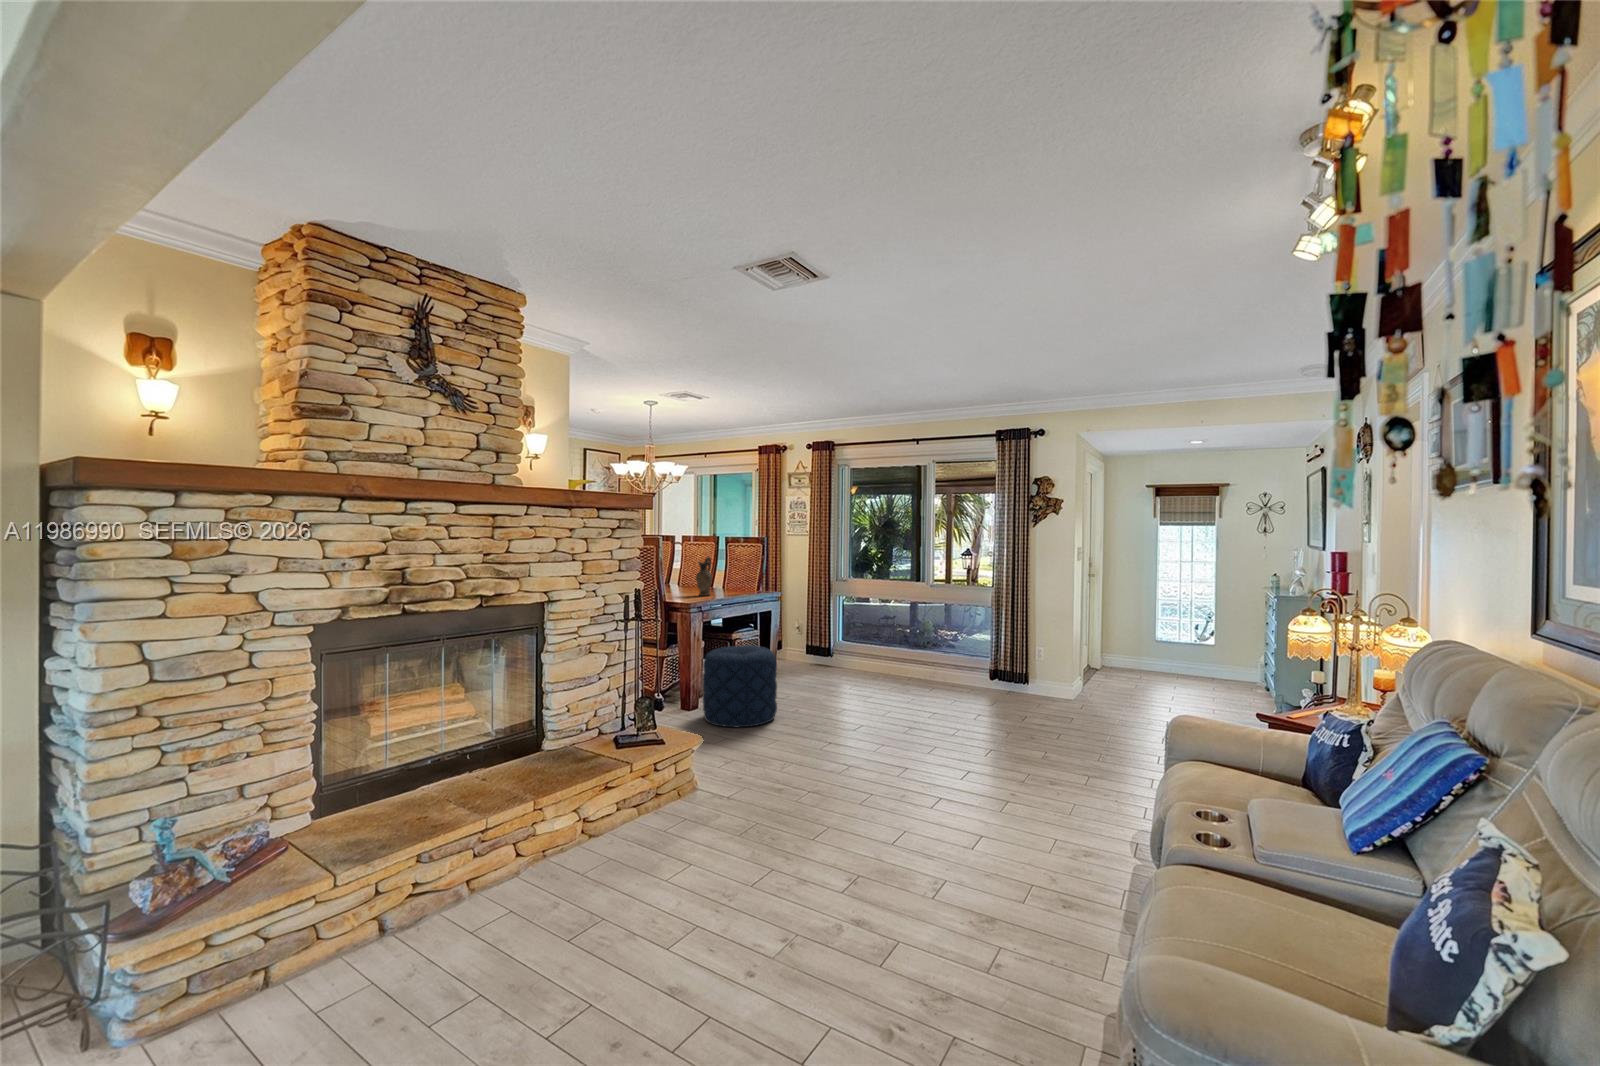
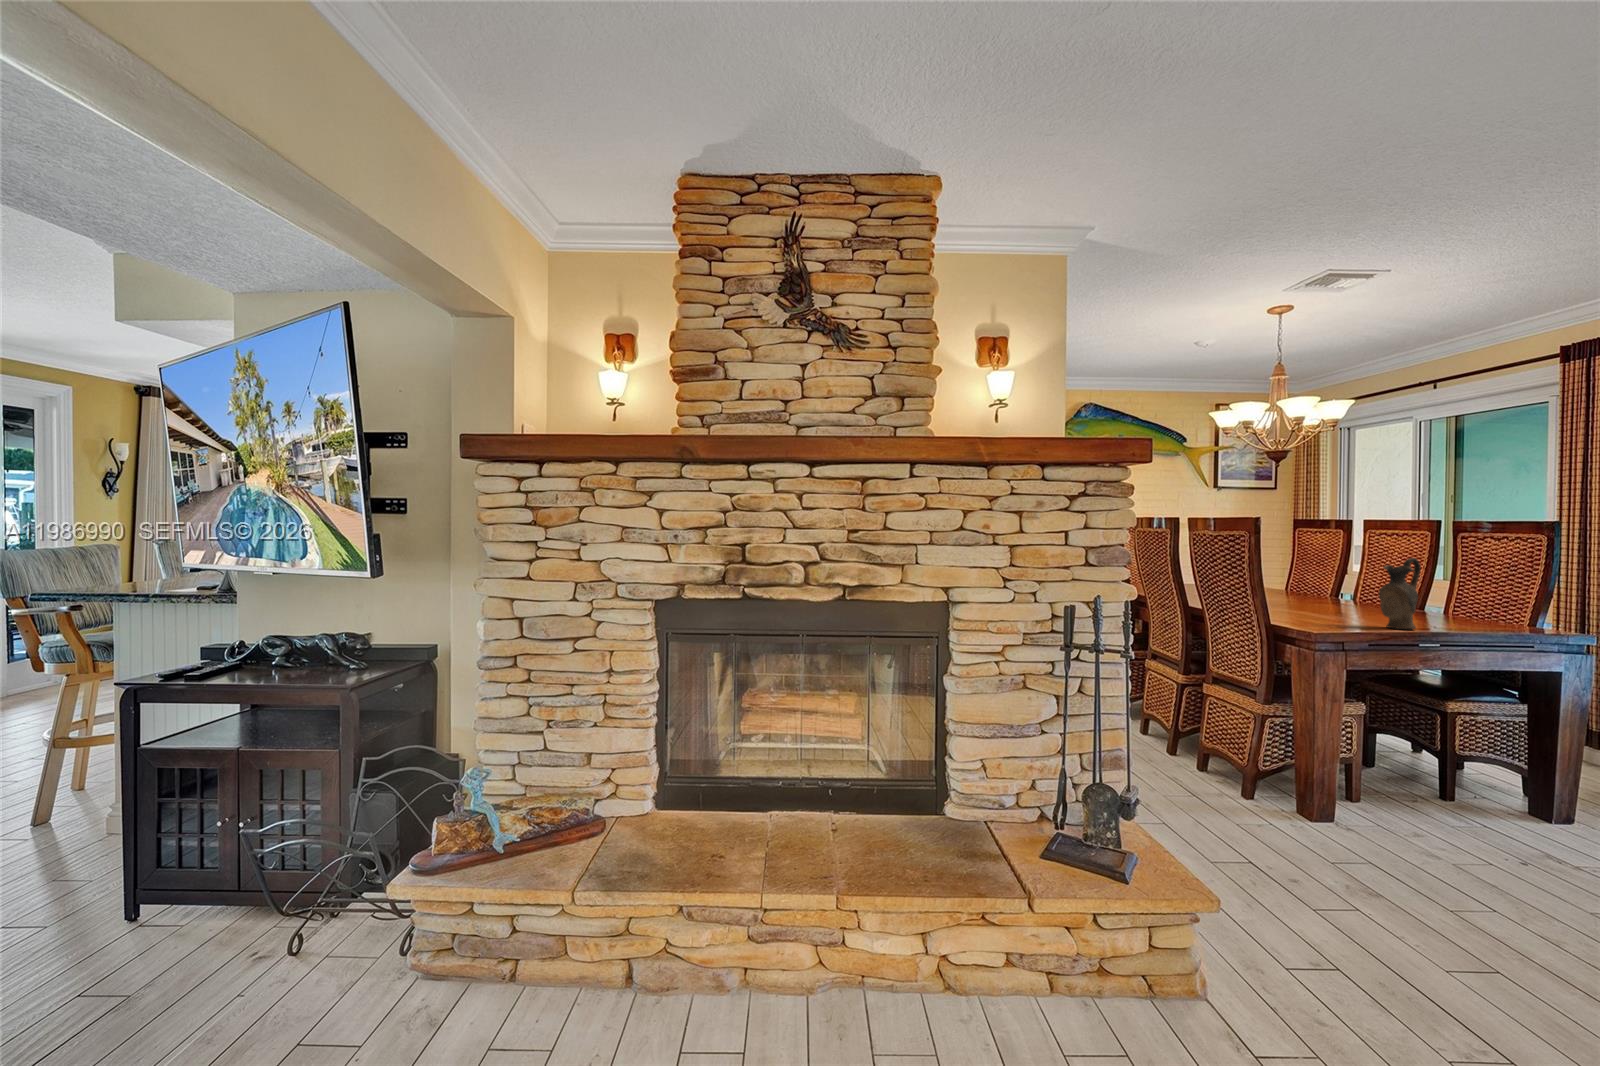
pouf: present [703,645,777,727] -> none [1335,732,1532,918]

